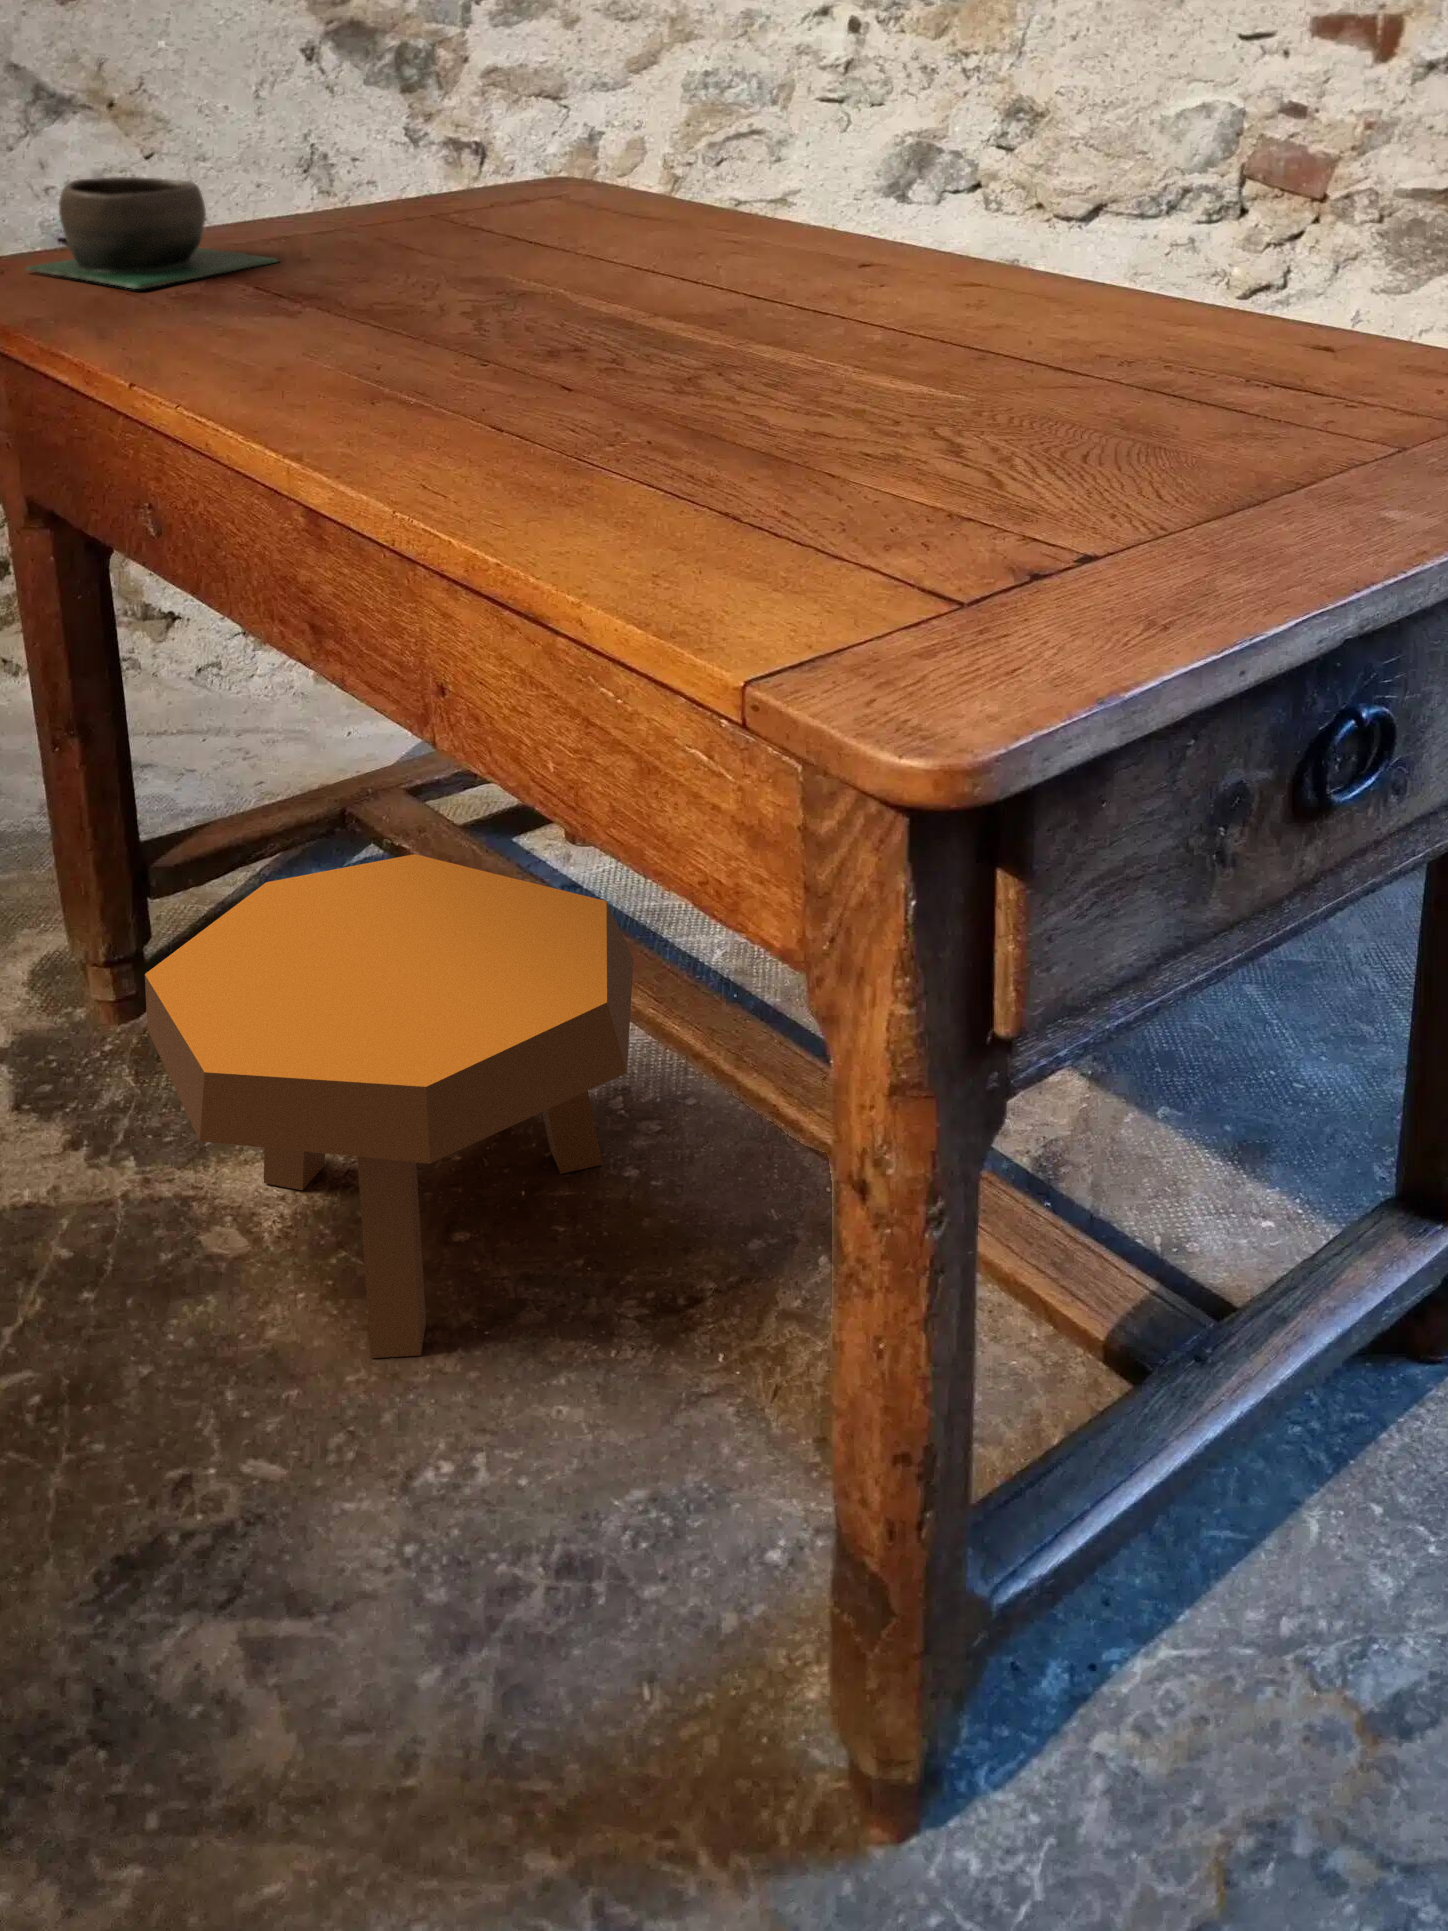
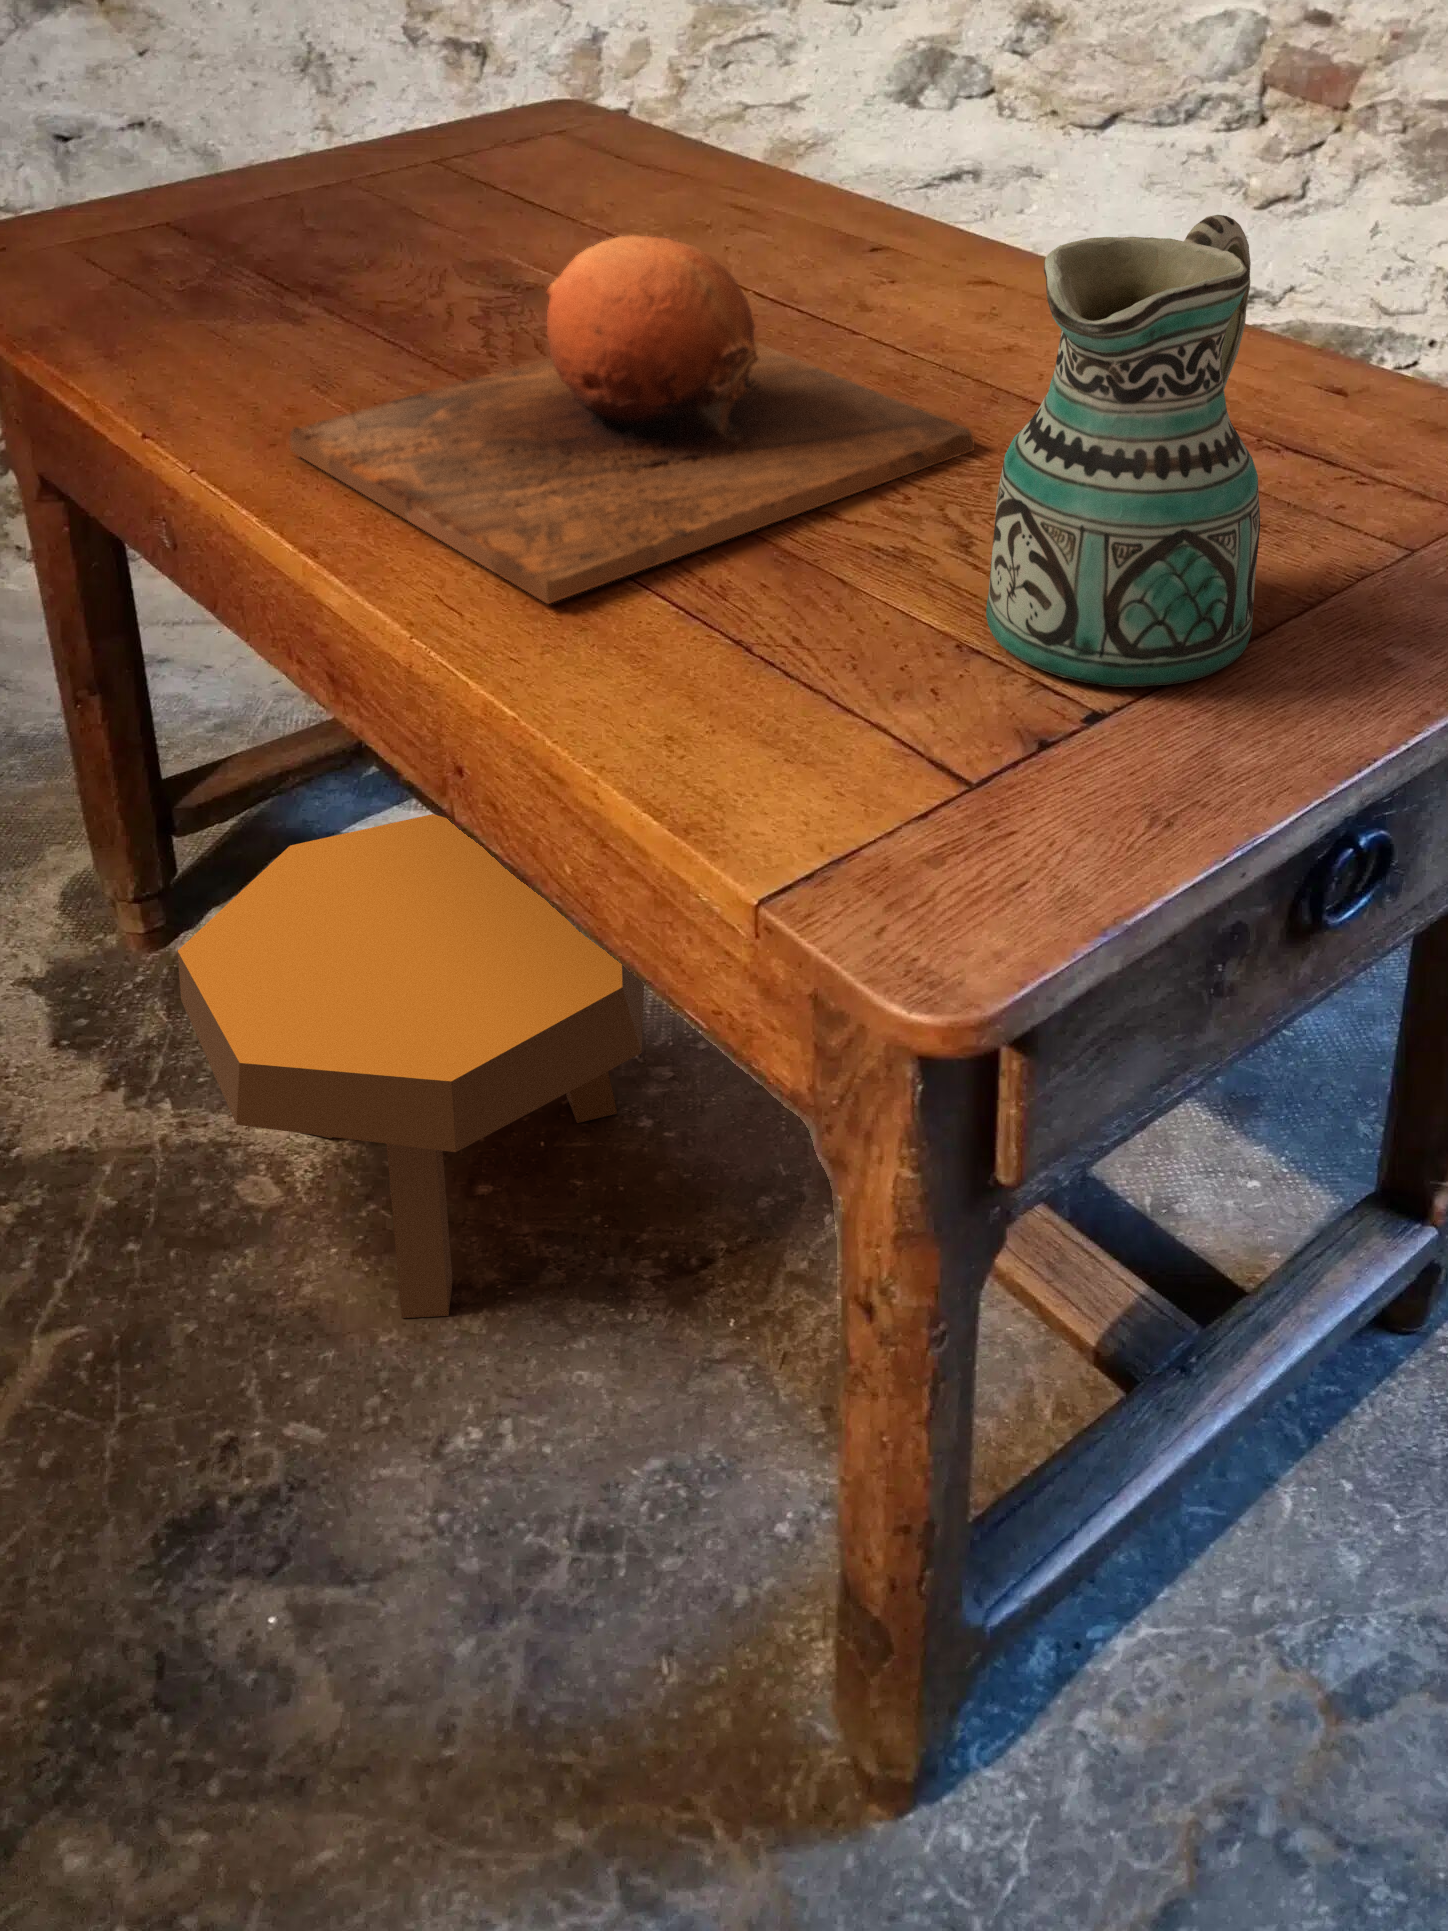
ceramic pitcher: none [978,100,1256,558] -> present [986,215,1260,686]
bowl: present [26,177,278,289] -> none [35,139,289,269]
chopping board: none [269,187,964,506] -> present [290,235,975,604]

